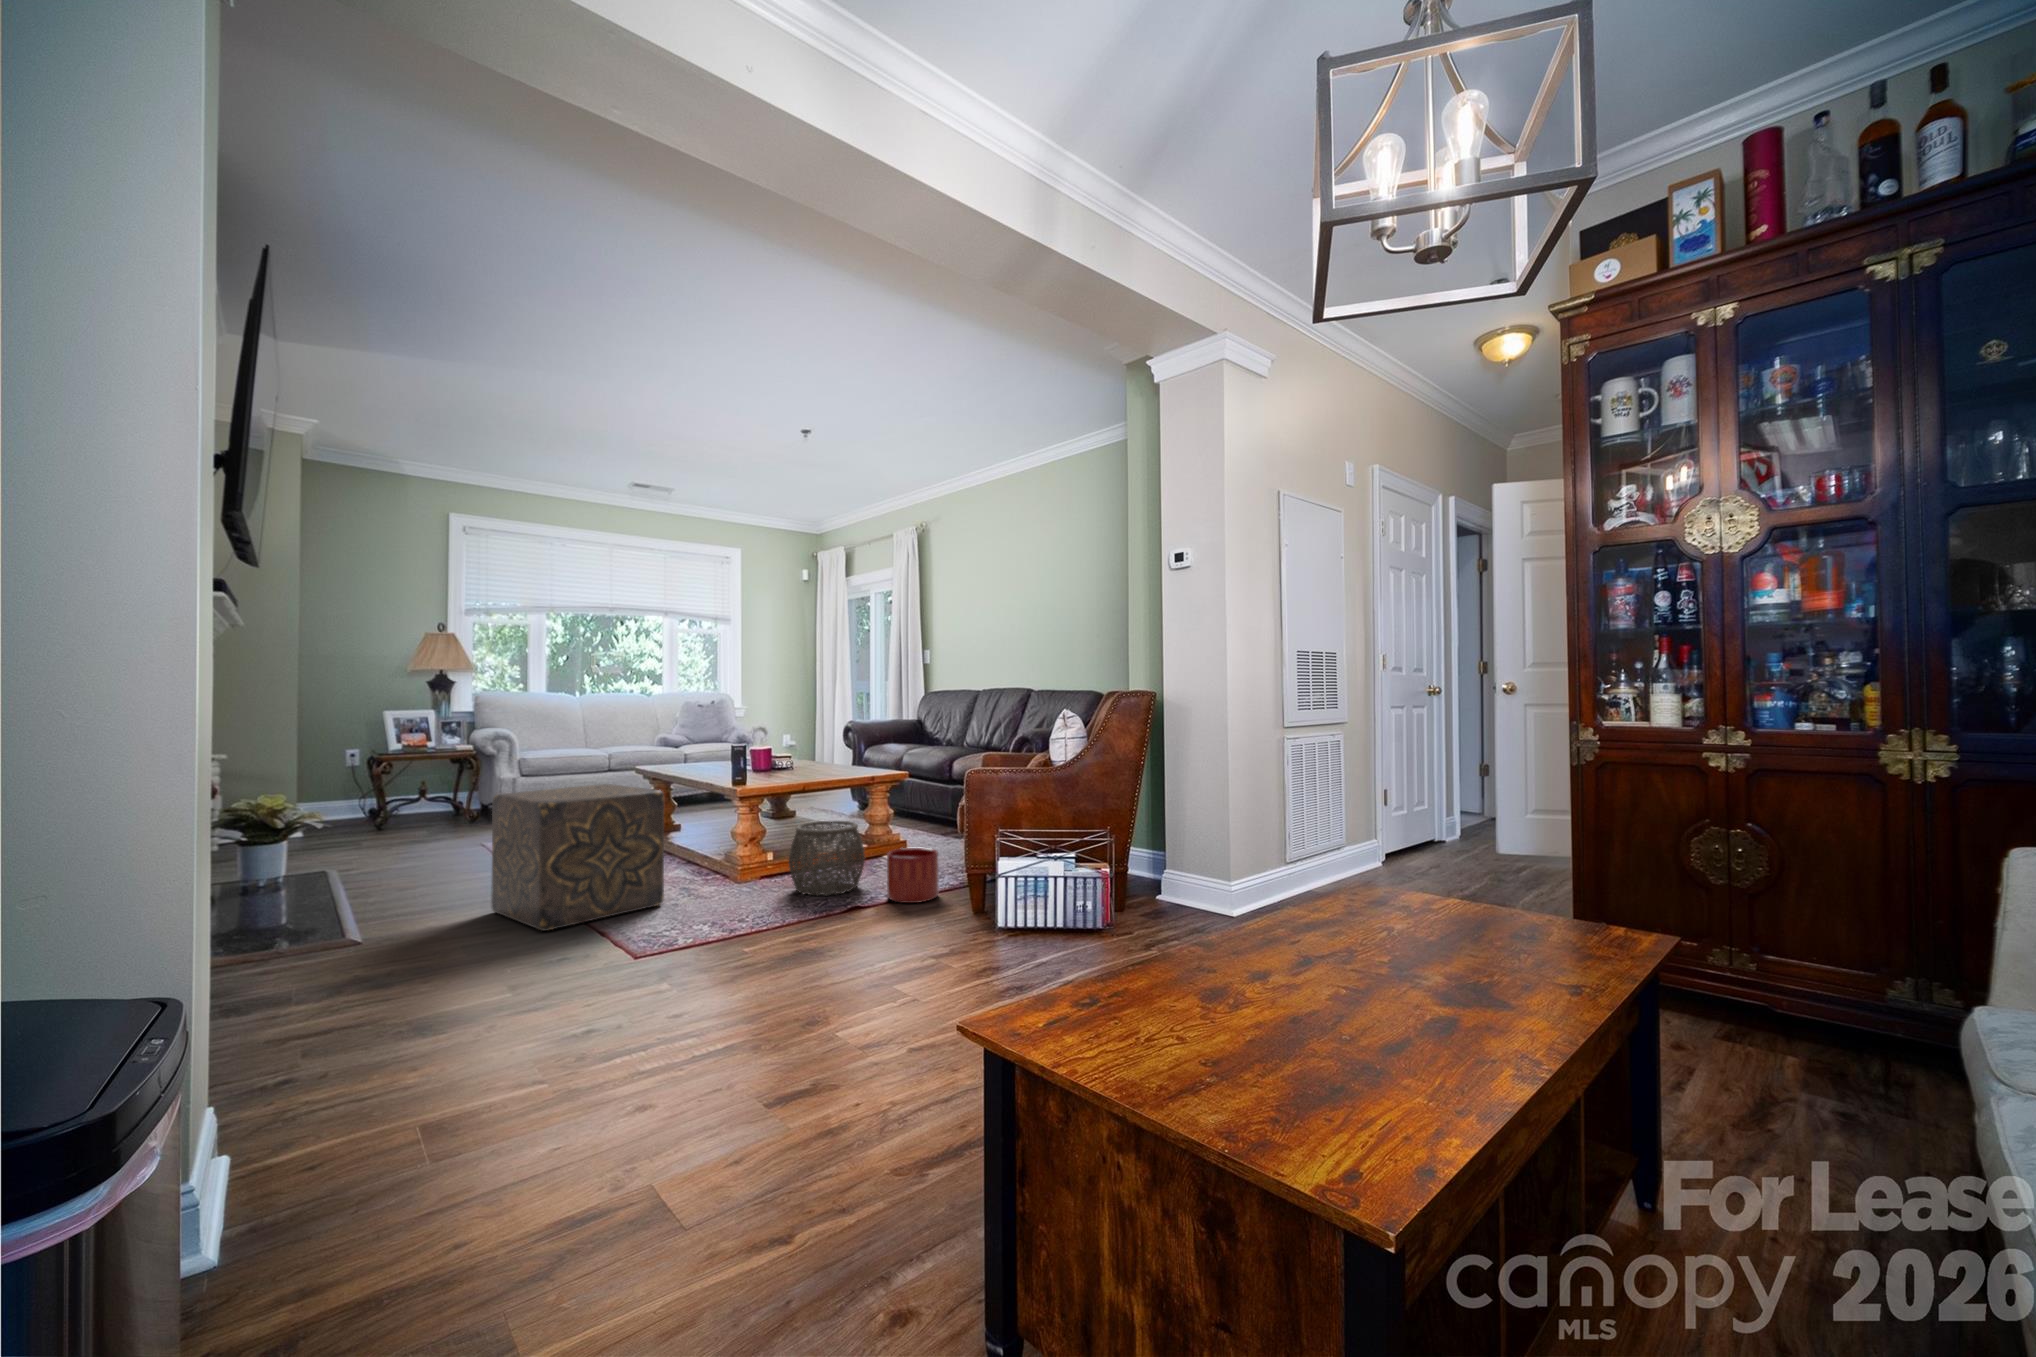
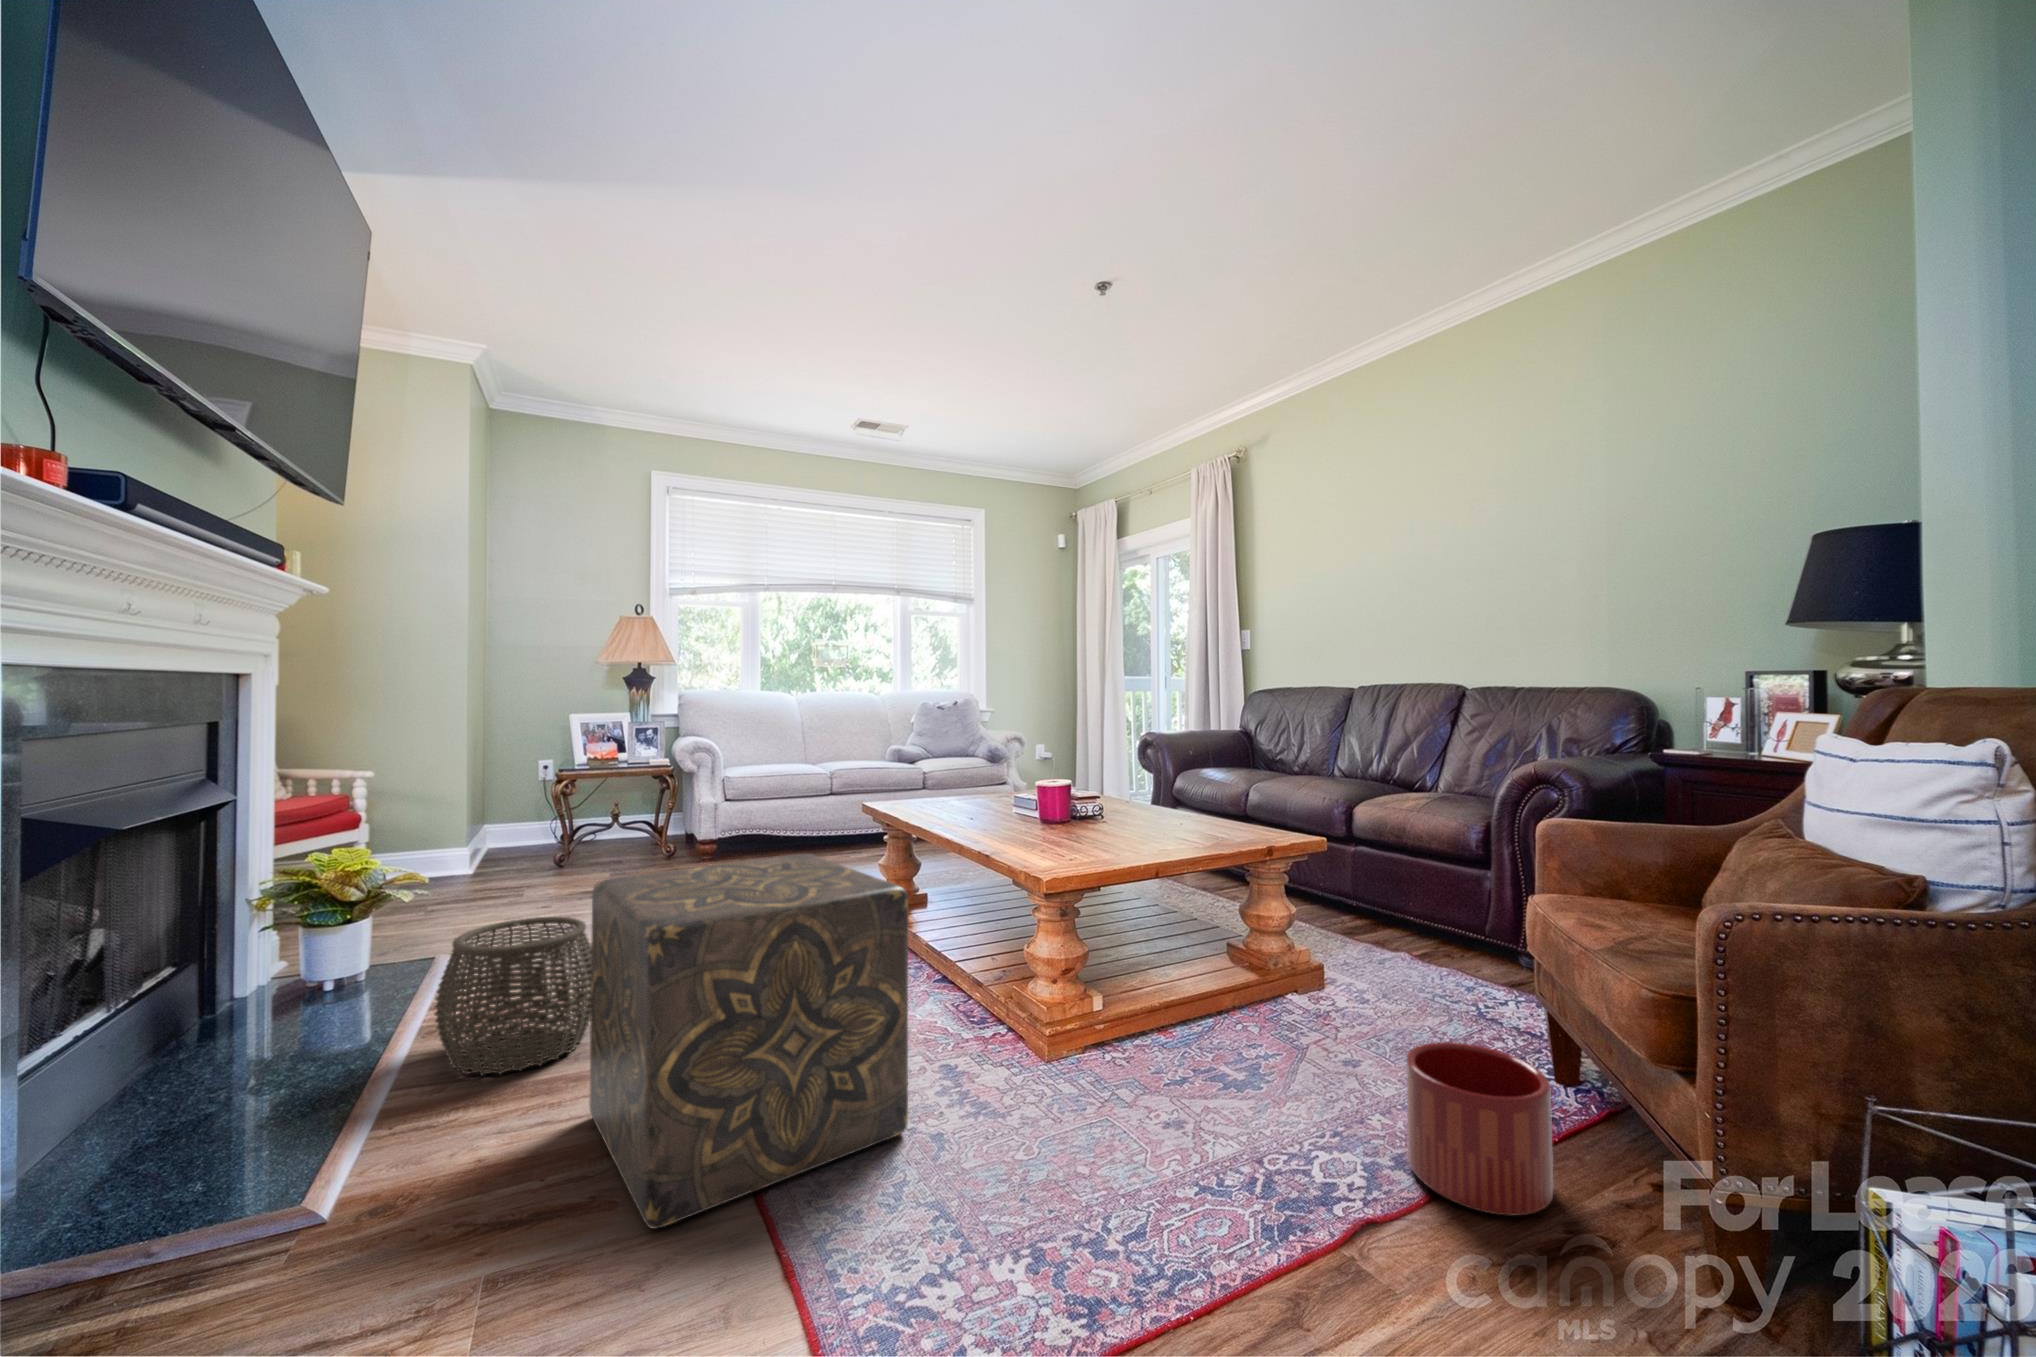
woven basket: present [789,821,865,895] -> present [434,917,591,1075]

